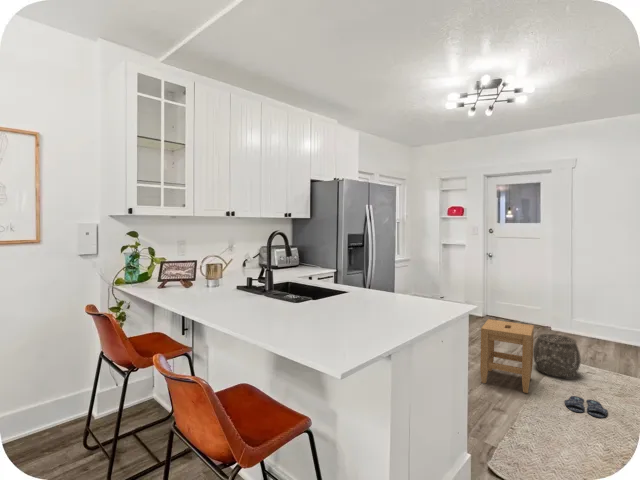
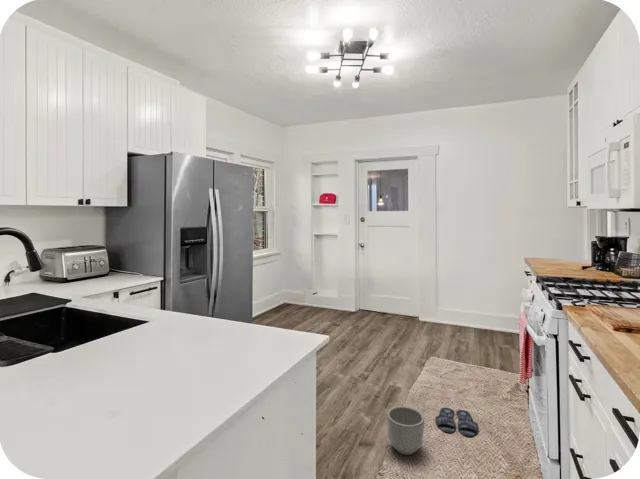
stool: present [480,319,534,393] -> none [346,325,403,413]
woven basket: present [533,334,581,378] -> none [402,333,449,383]
planter: none [519,382,553,419] -> present [387,406,424,455]

